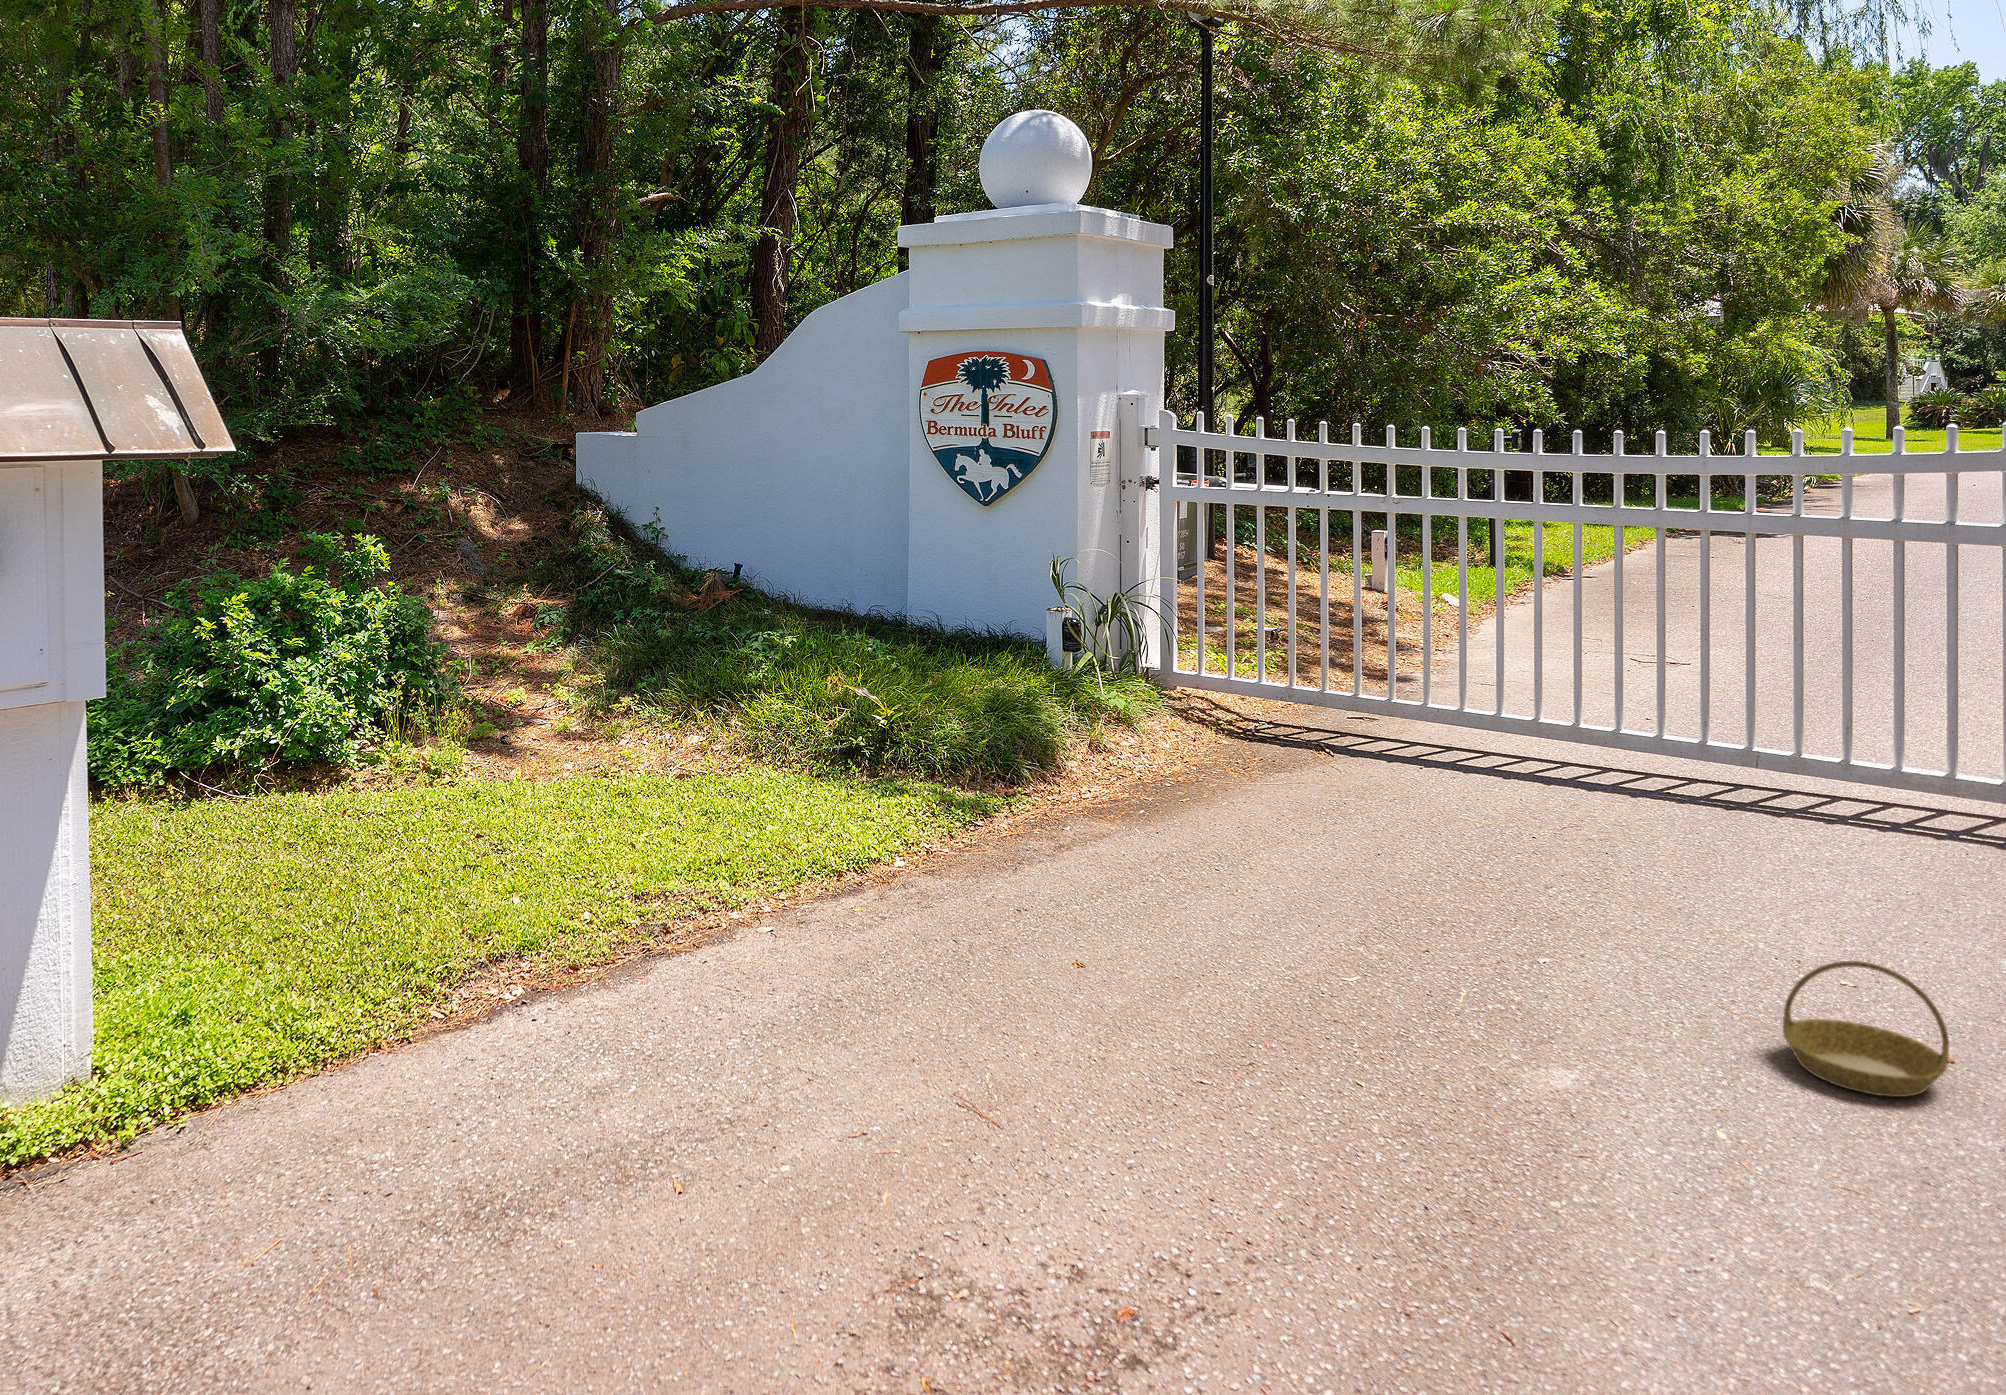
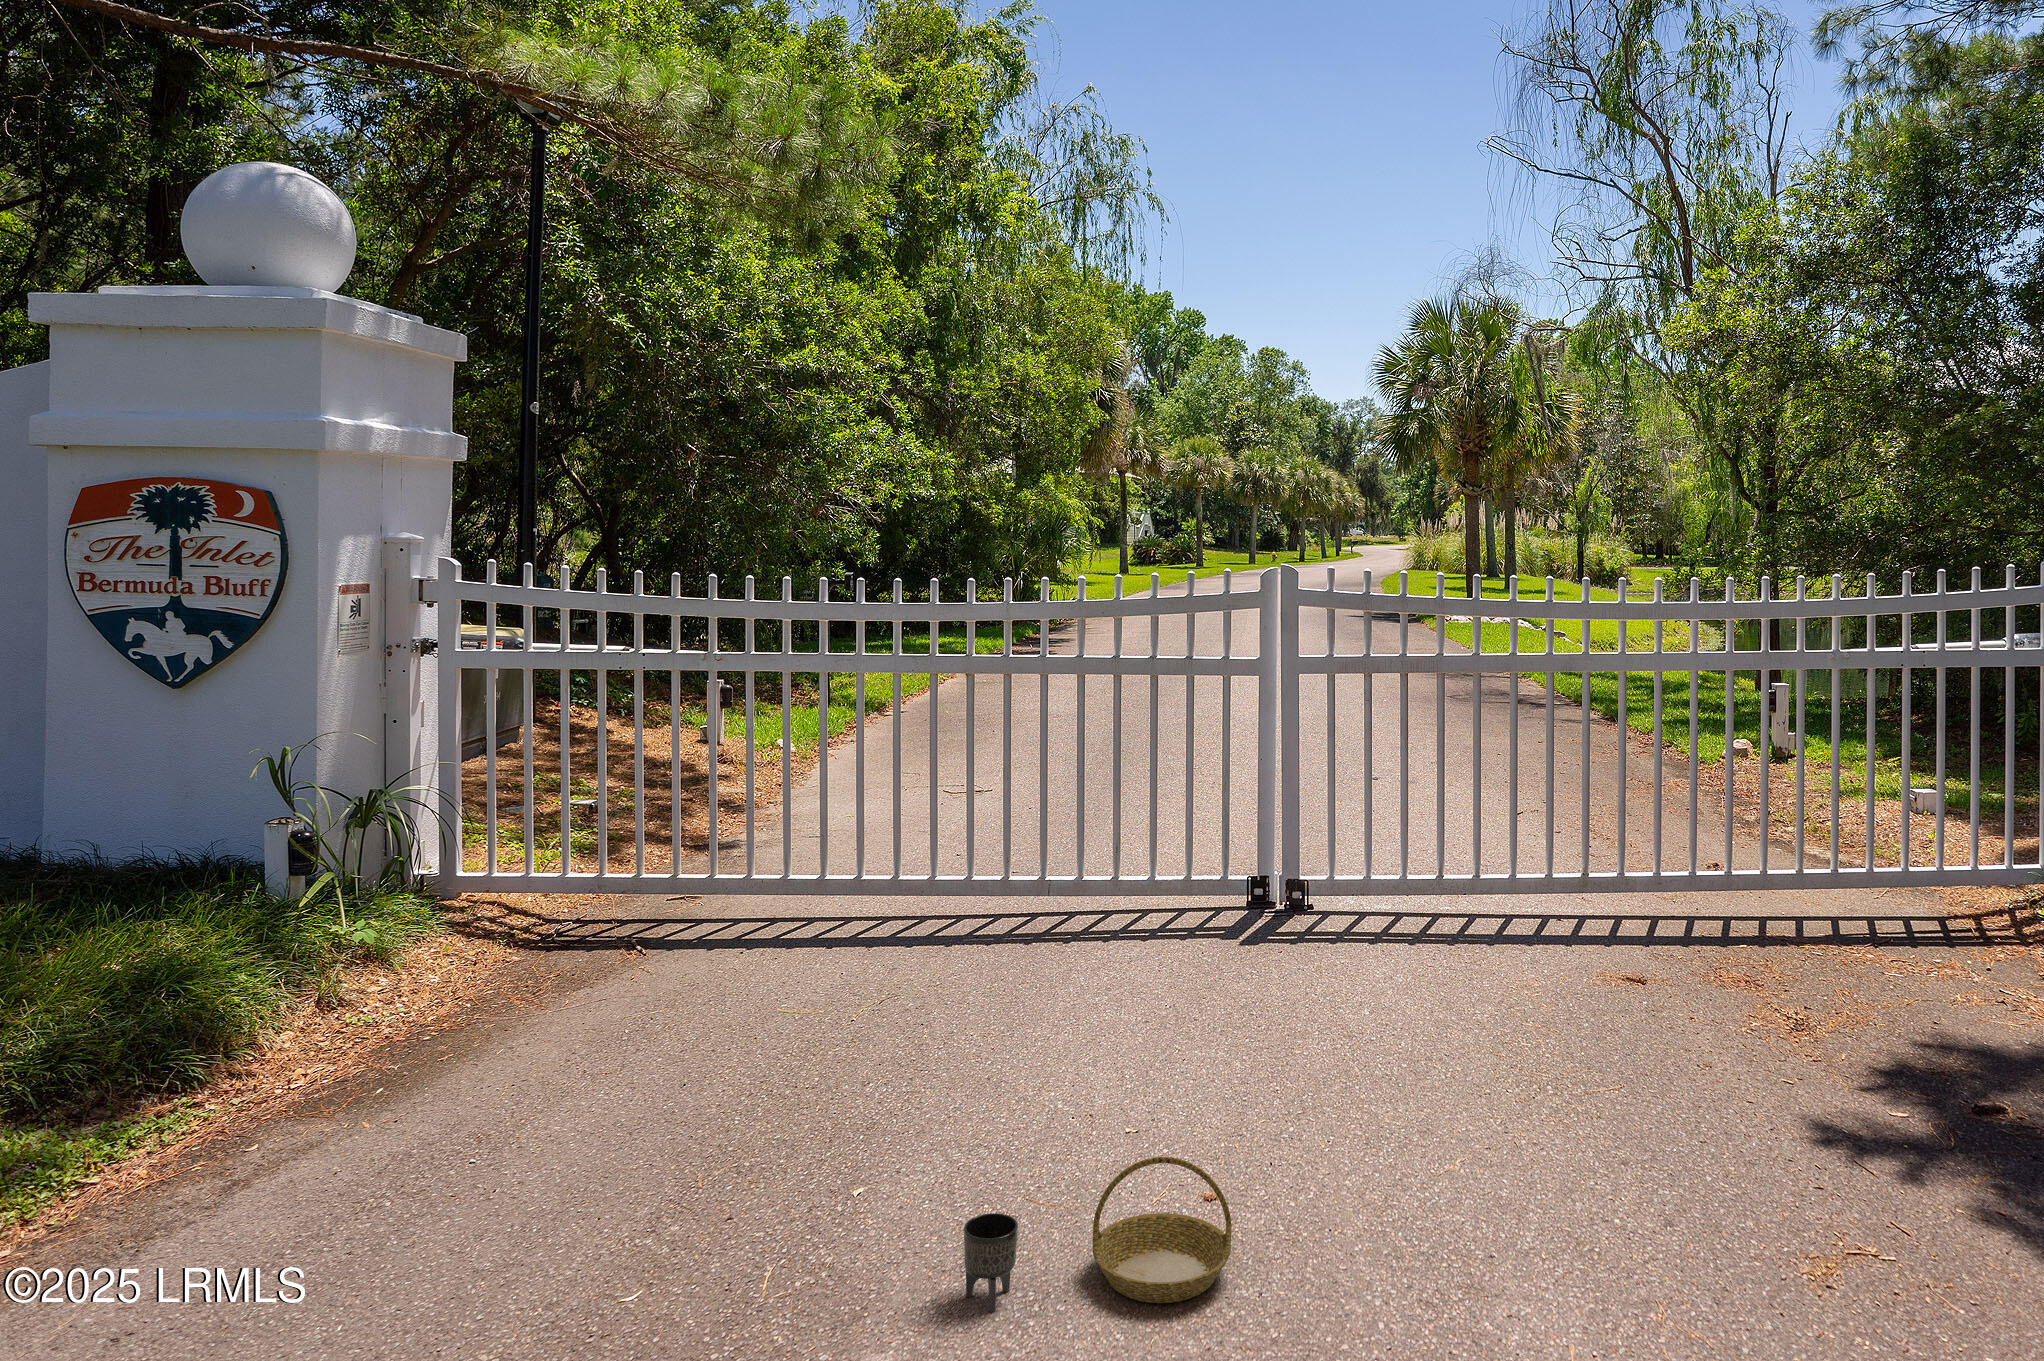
planter: none [1647,972,1702,1053] -> present [964,1213,1018,1312]

